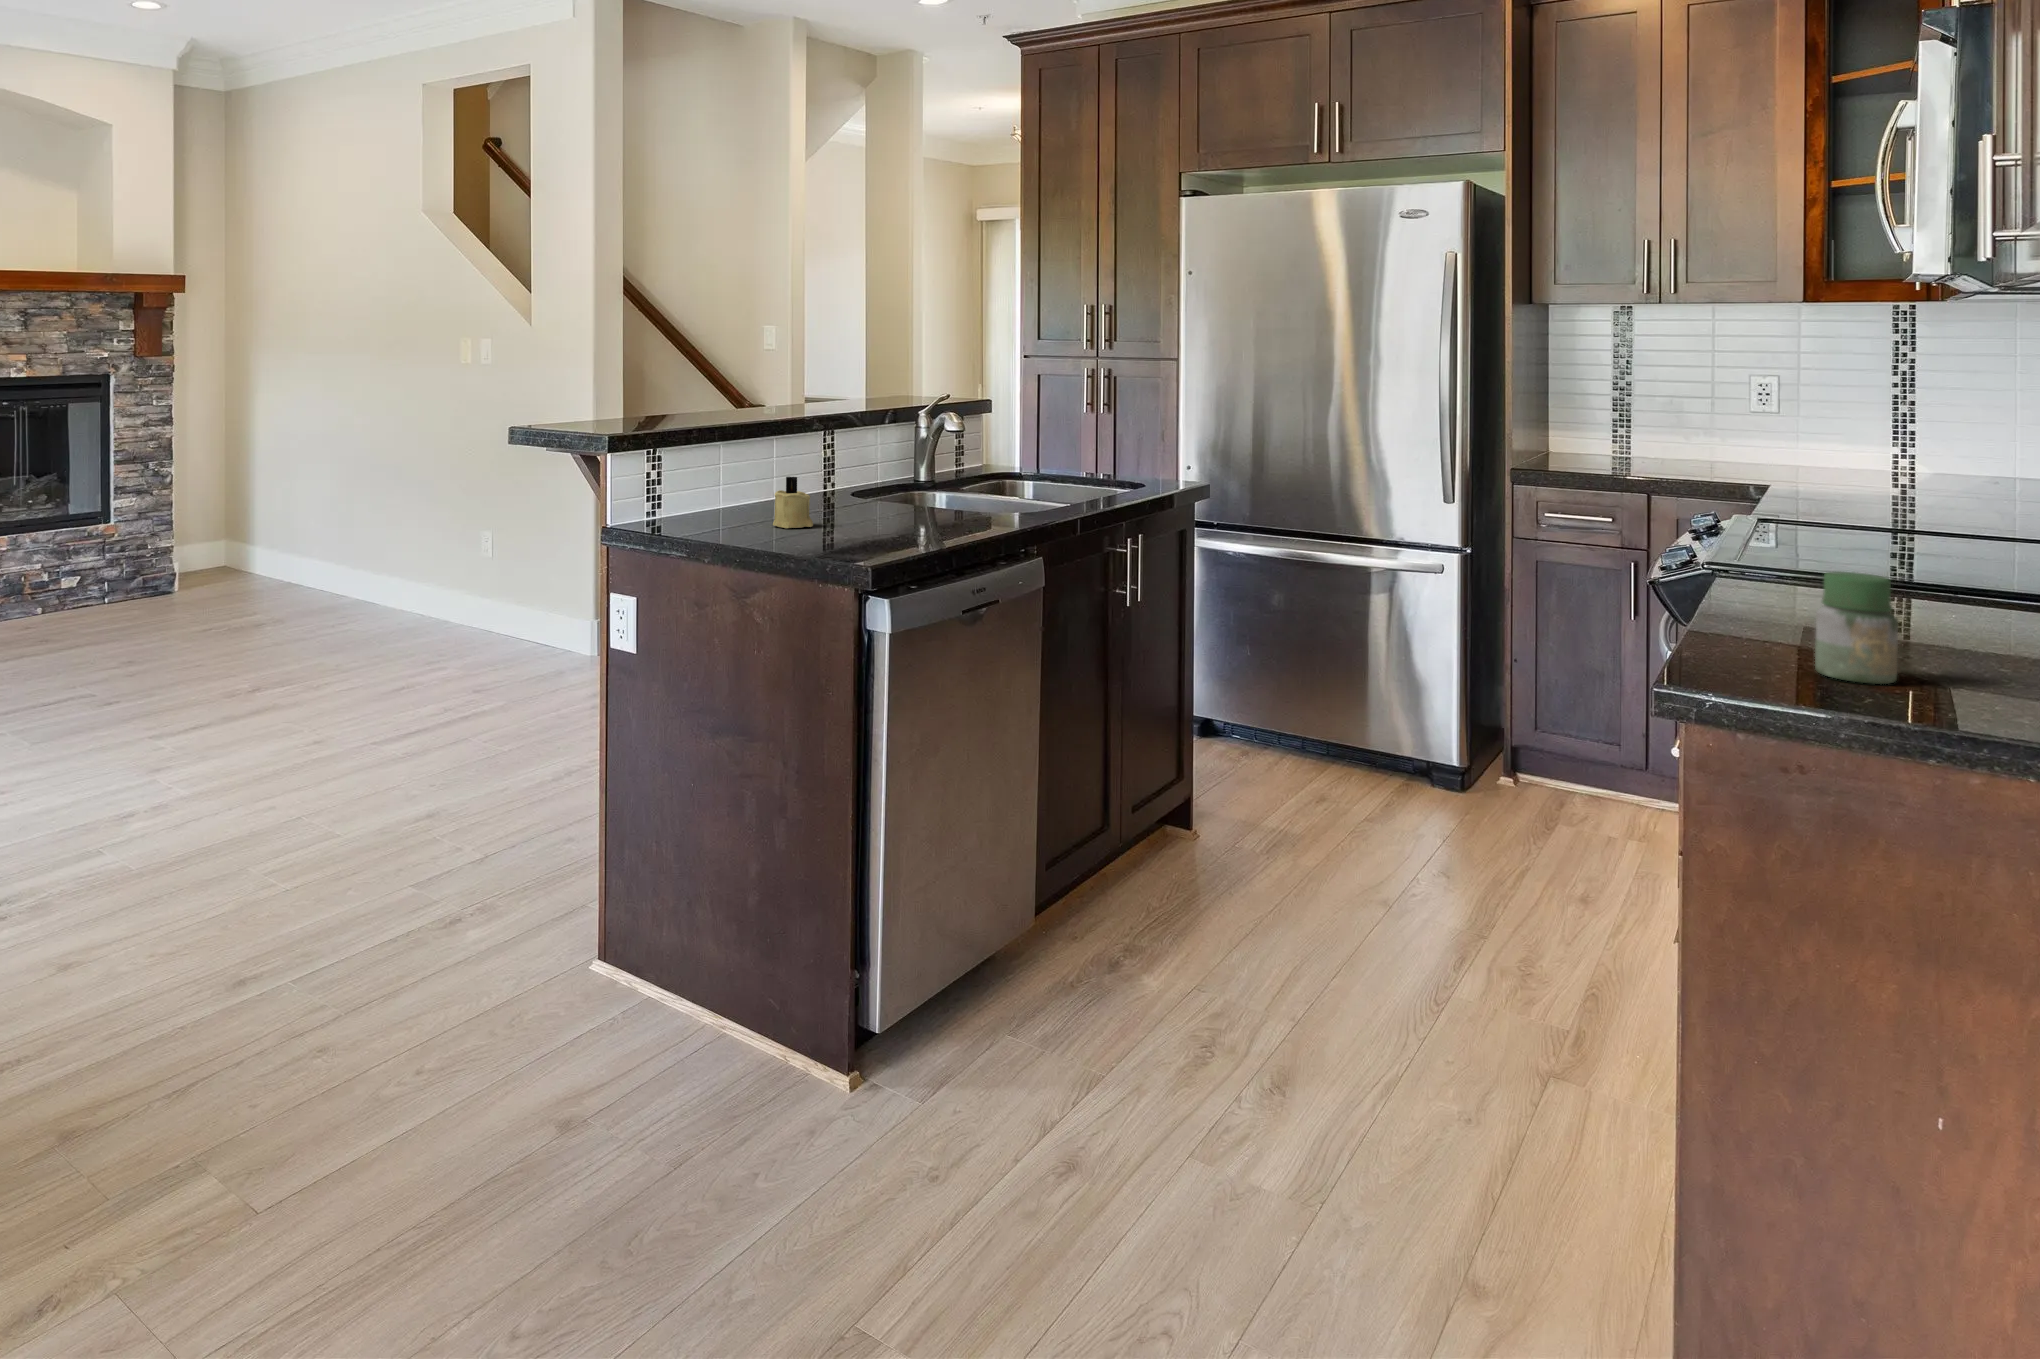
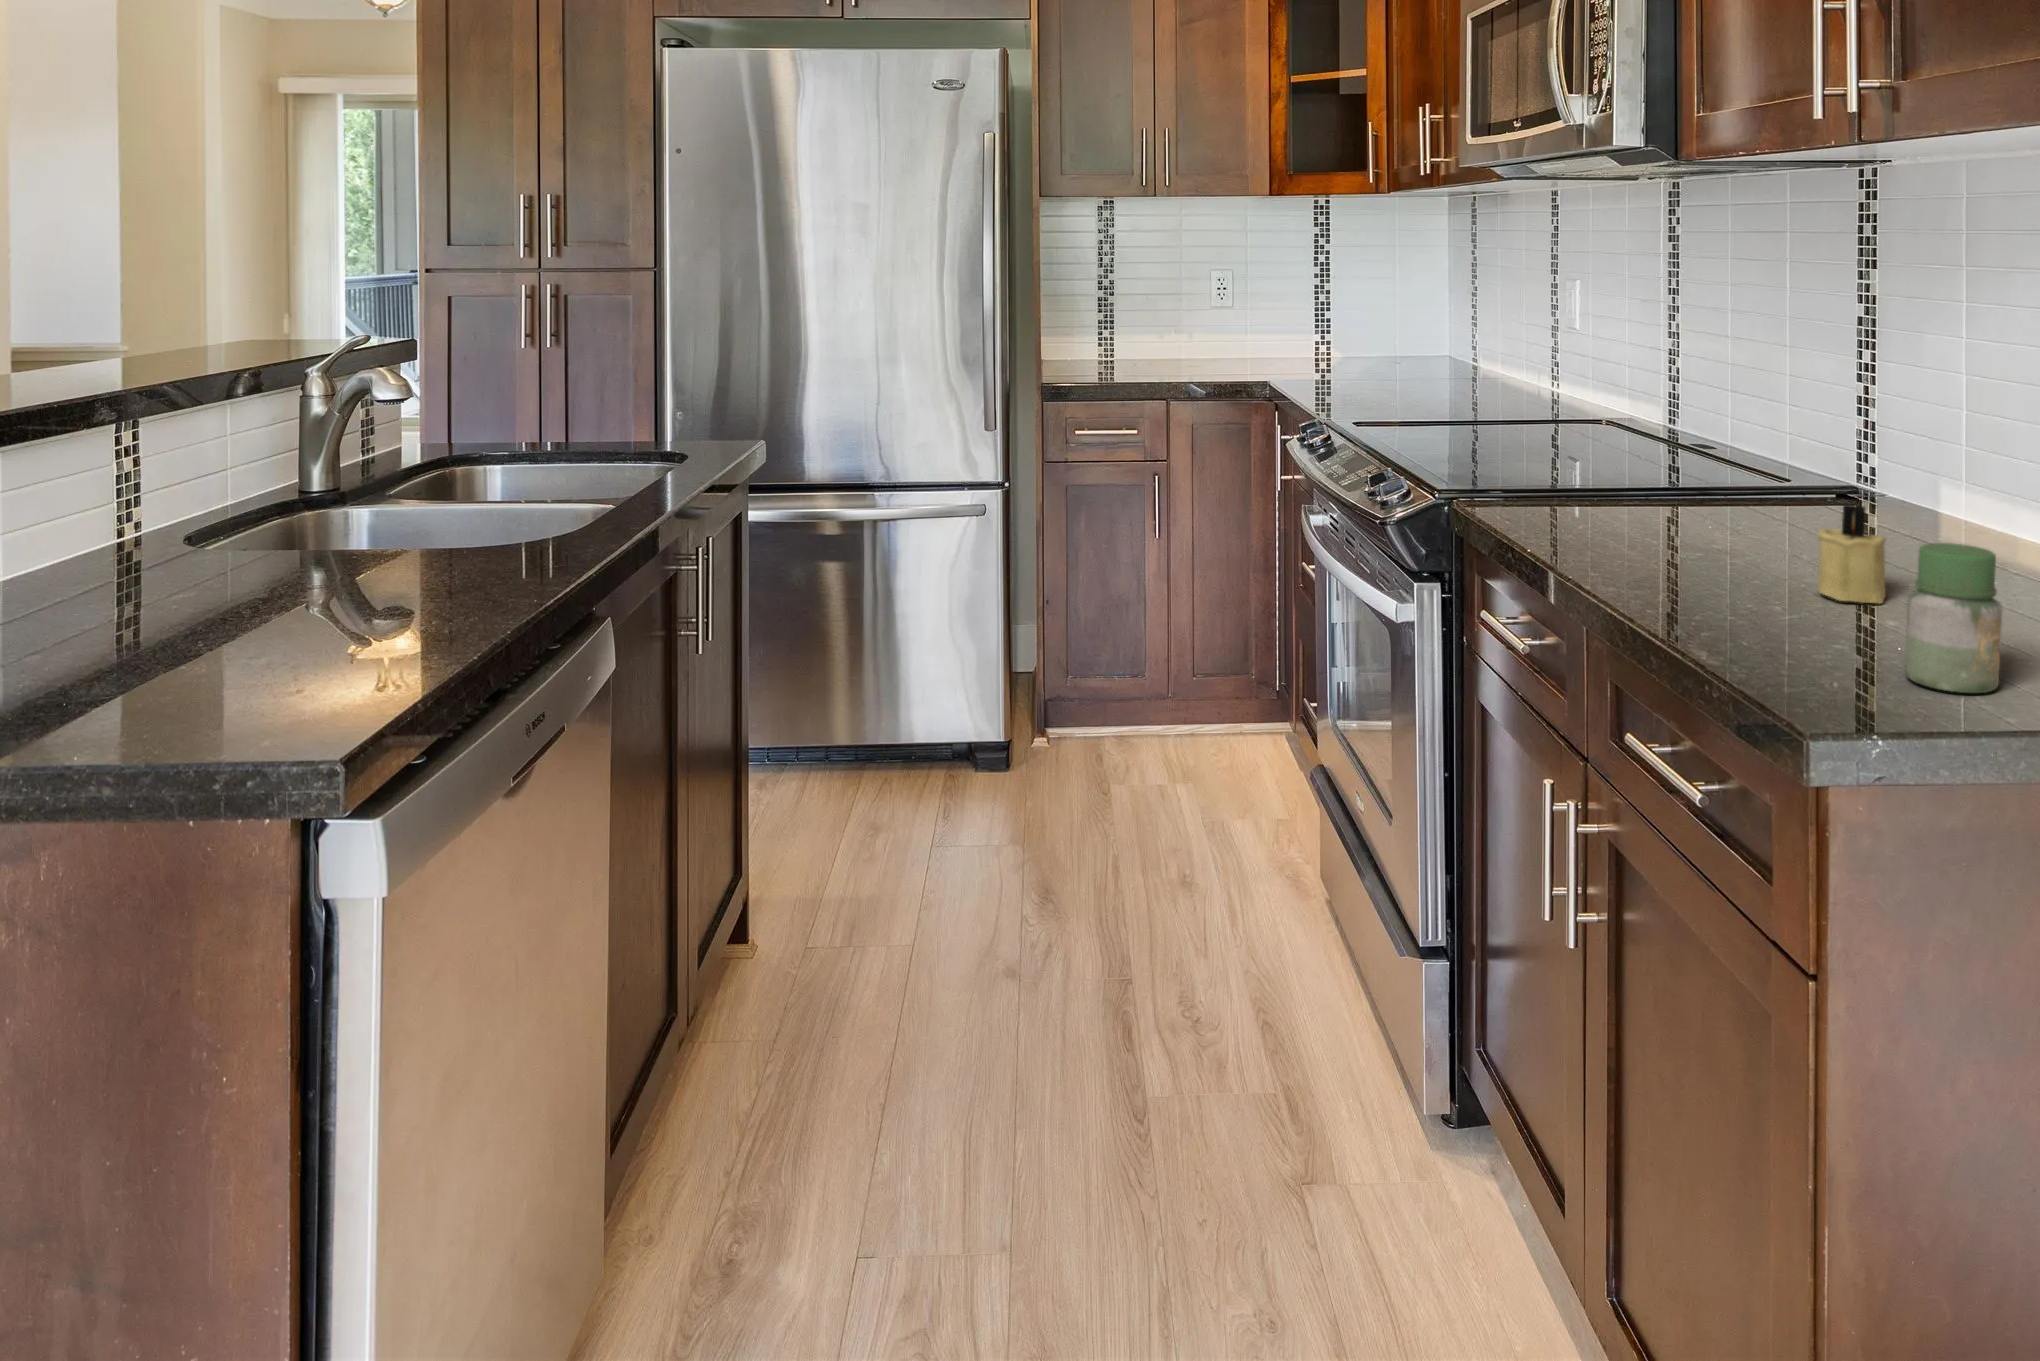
candle: present [773,477,813,528] -> present [1817,505,1886,604]

